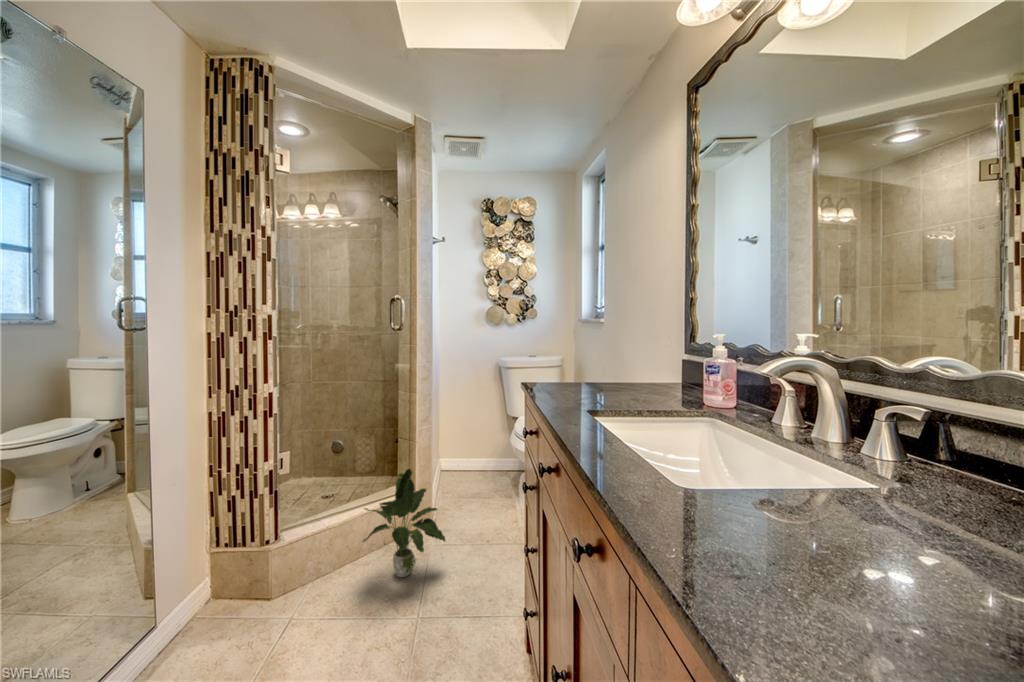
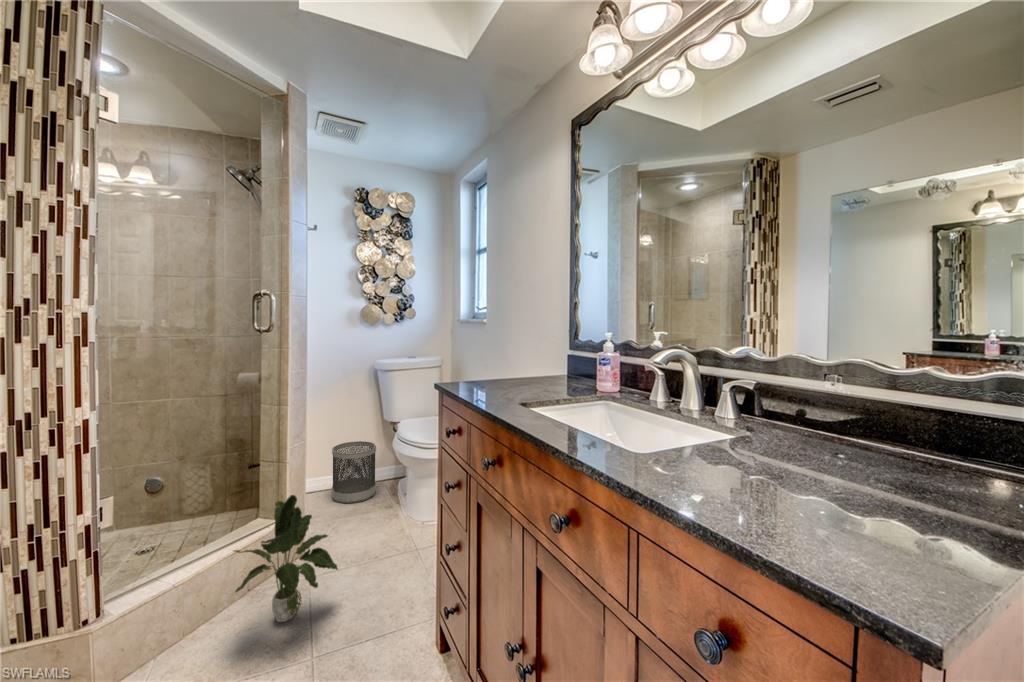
wastebasket: none [463,432,500,488] -> present [332,441,376,503]

